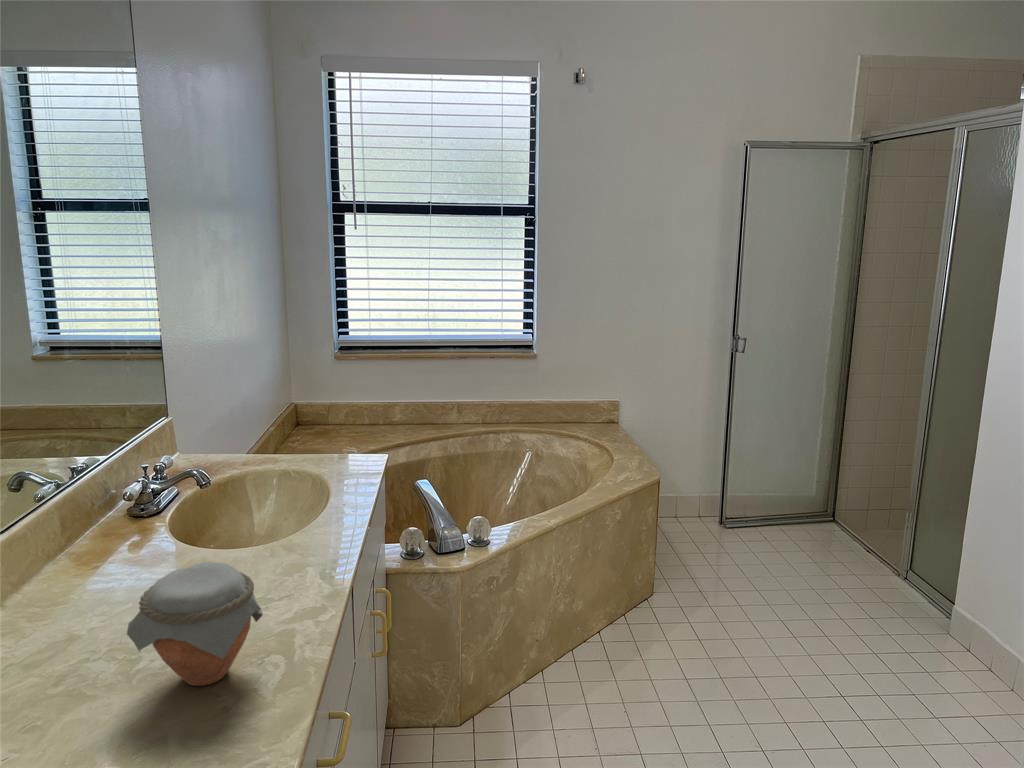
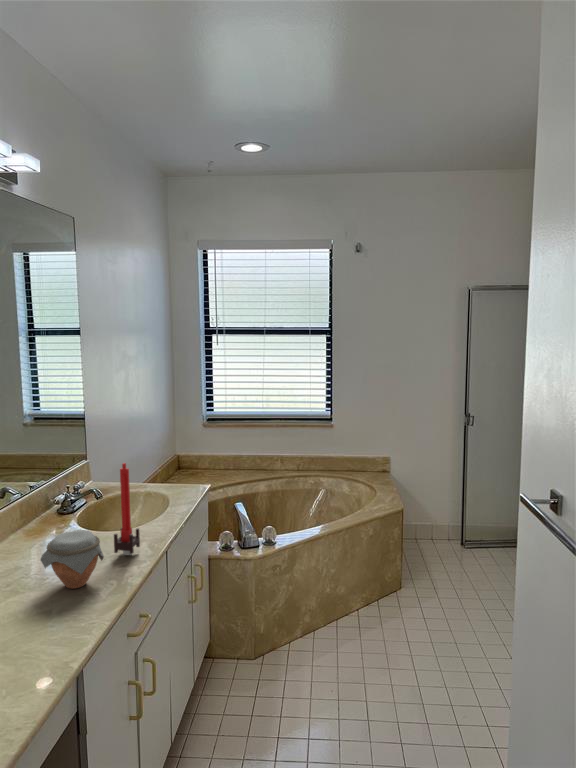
candle: none [267,421,315,599] -> present [114,463,140,555]

